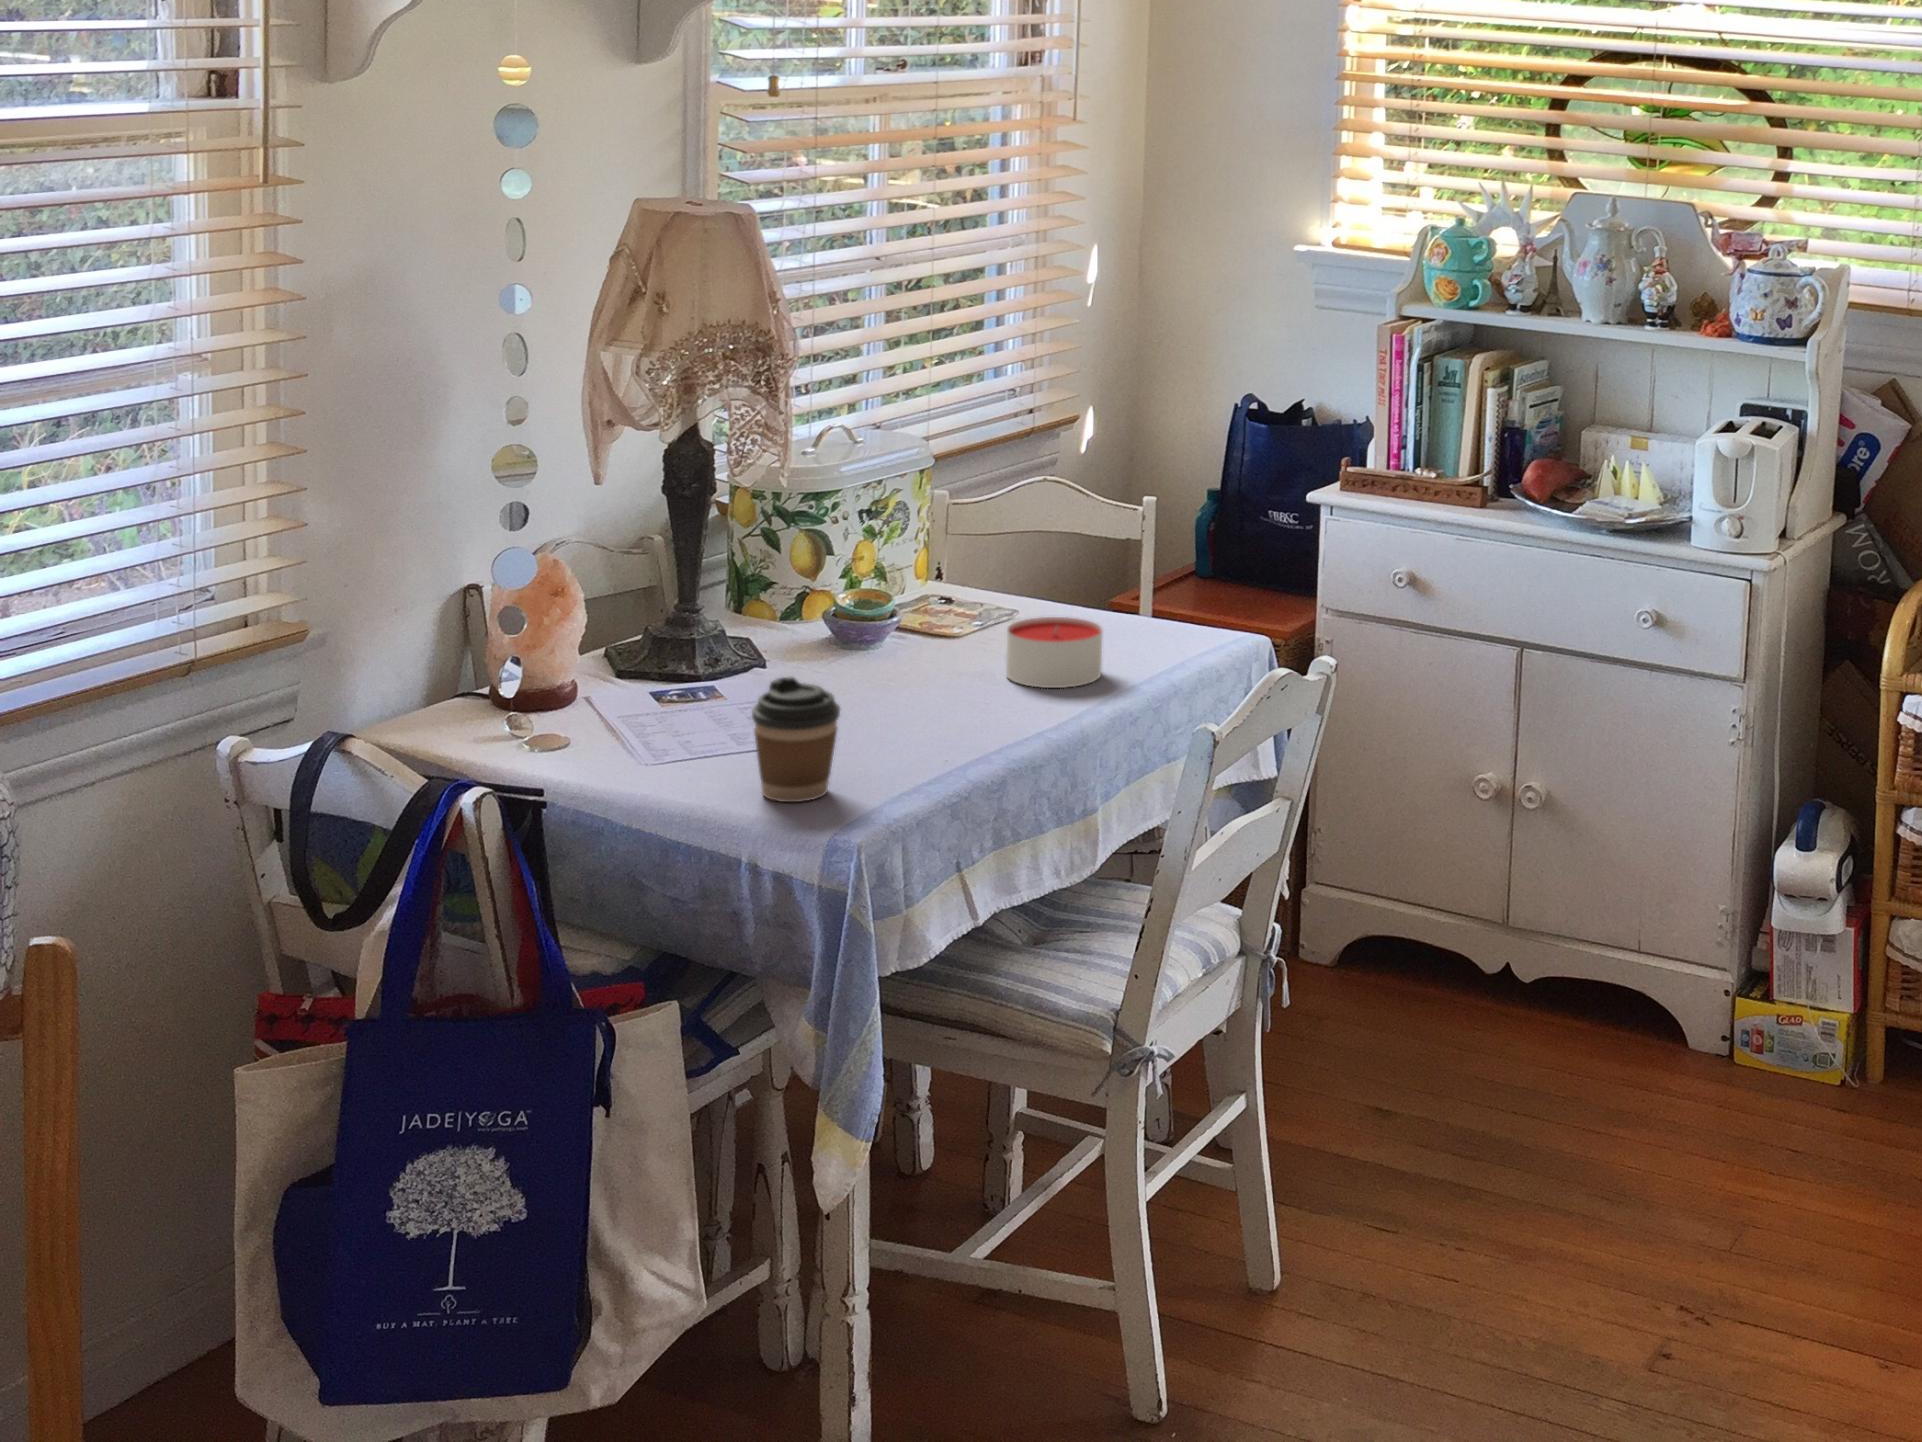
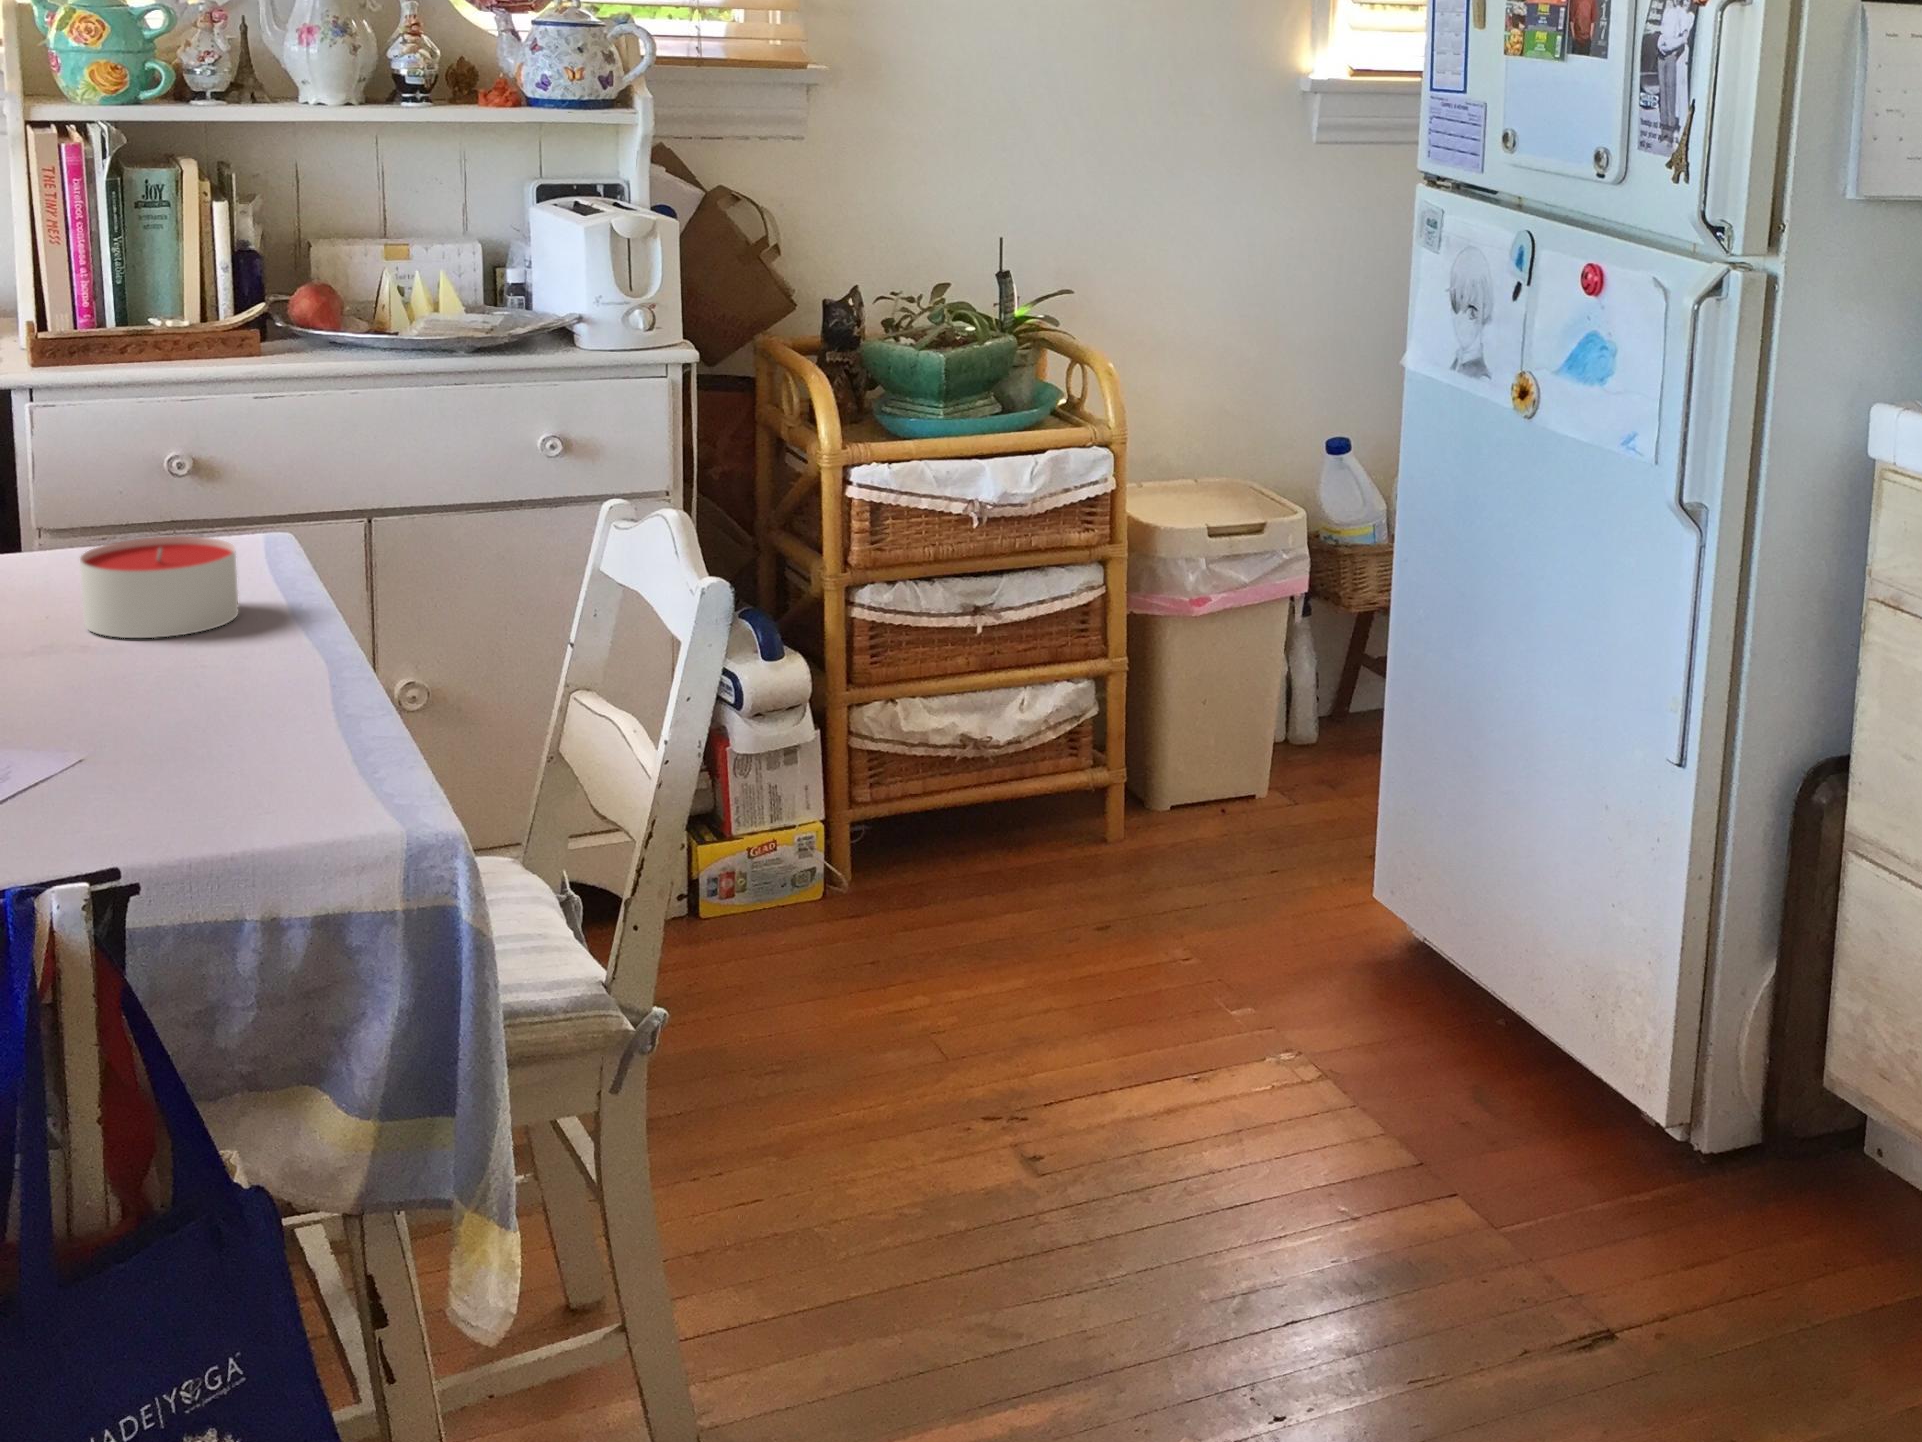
coffee cup: present [752,677,840,802] -> none [145,641,293,827]

